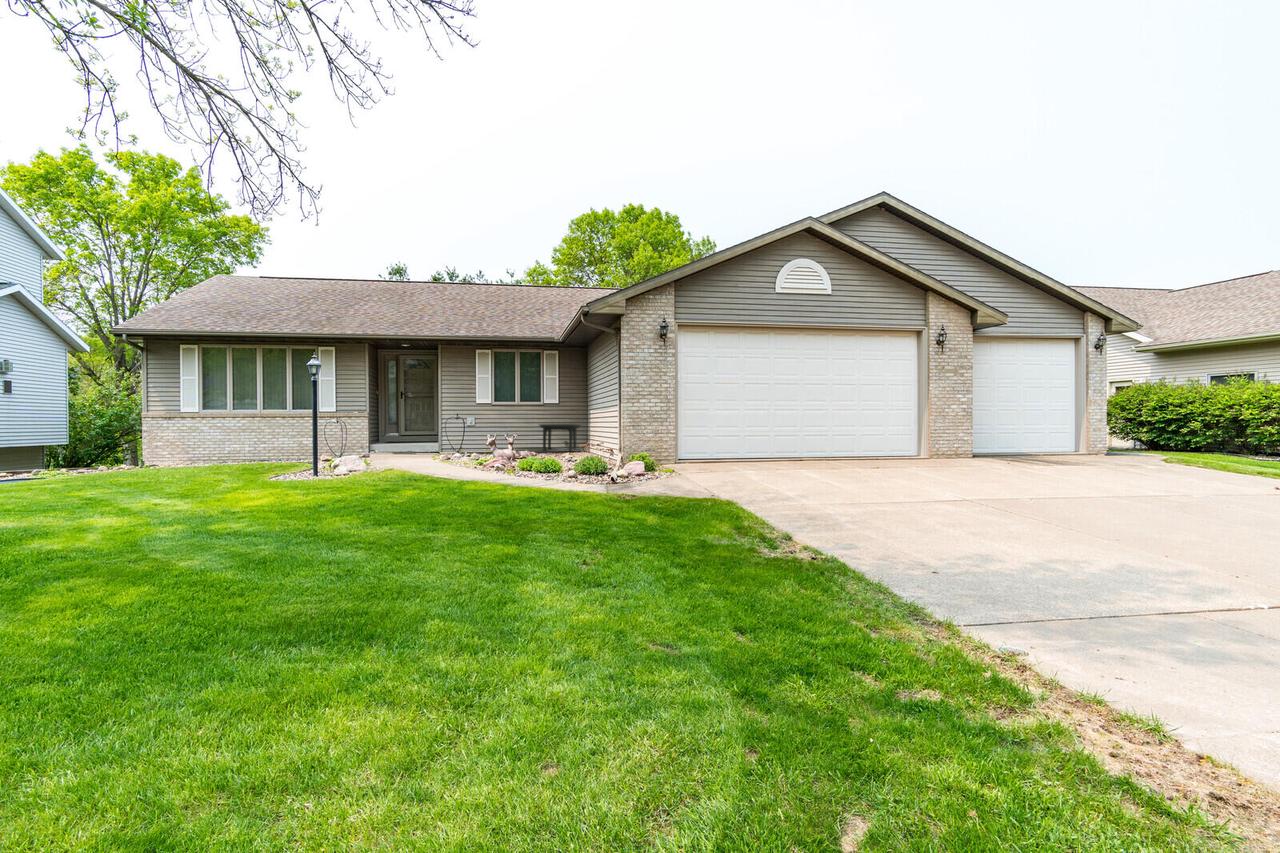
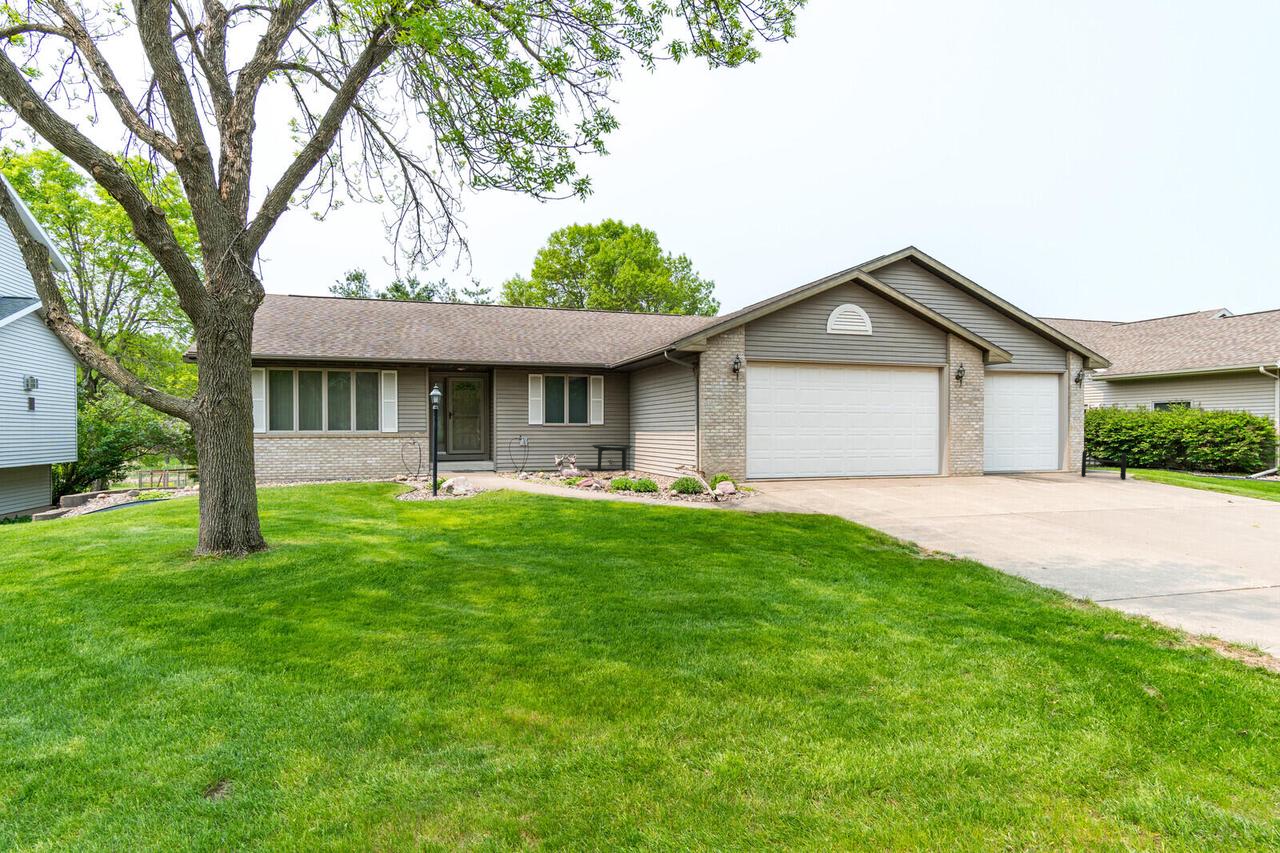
bench: none [1104,429,1160,462] -> present [1081,451,1127,480]

